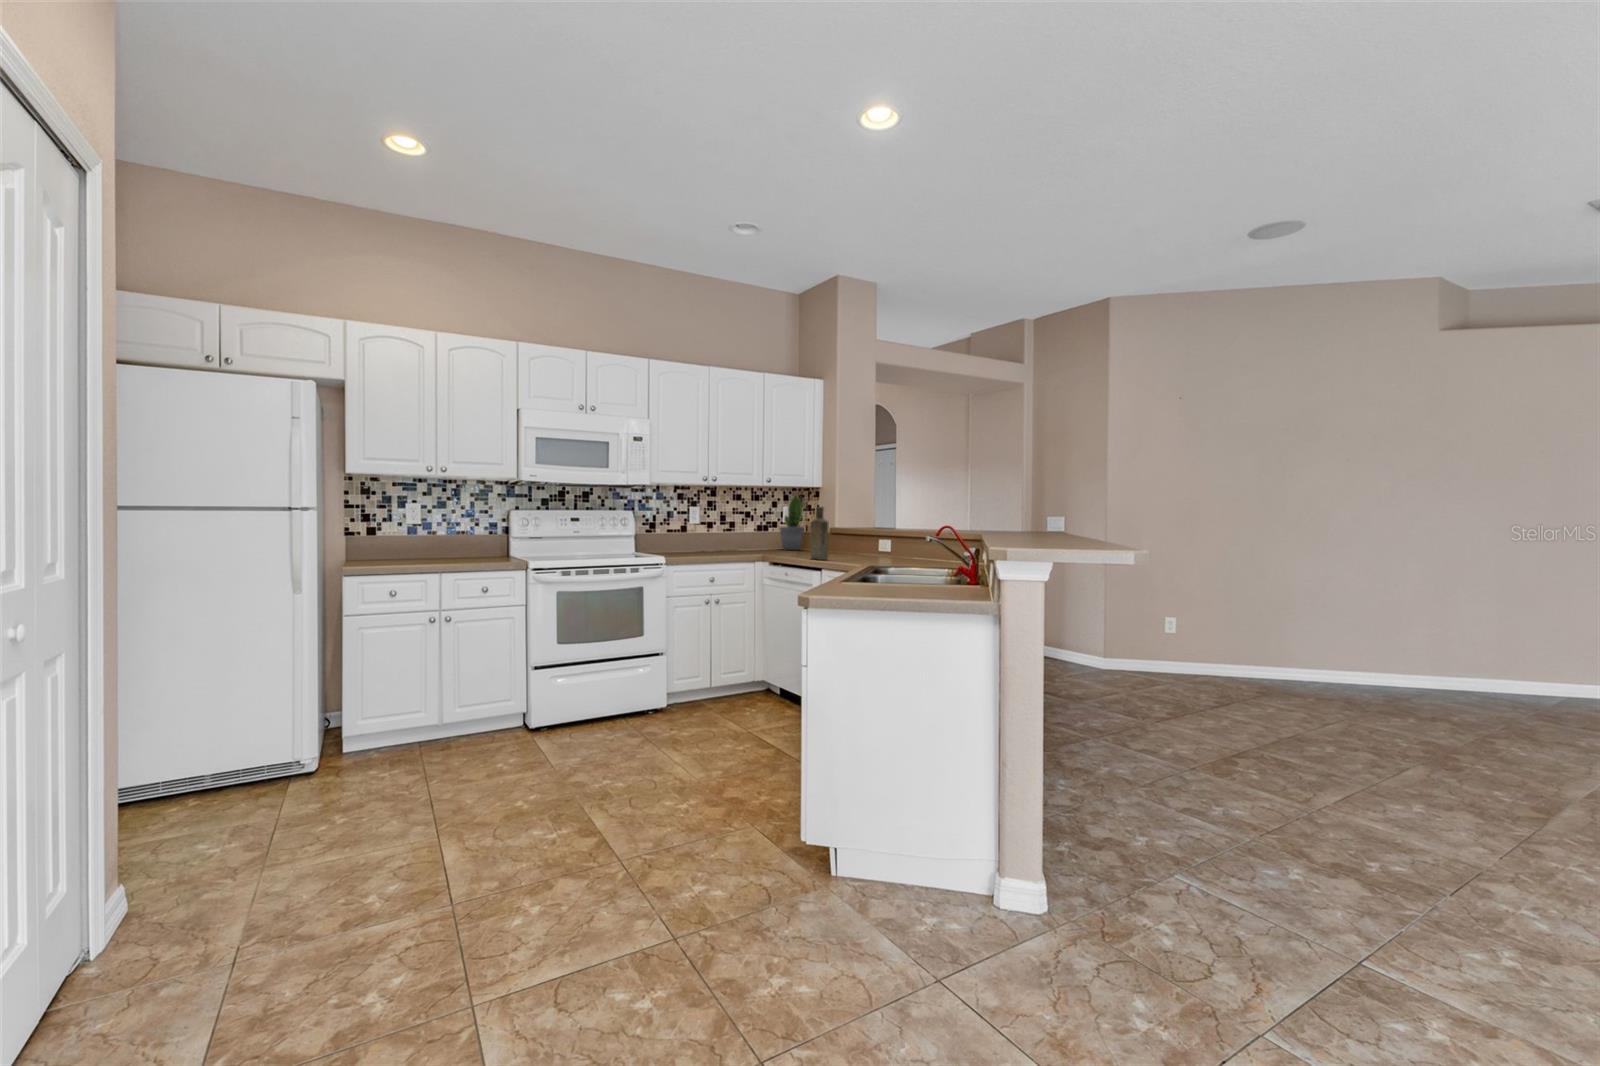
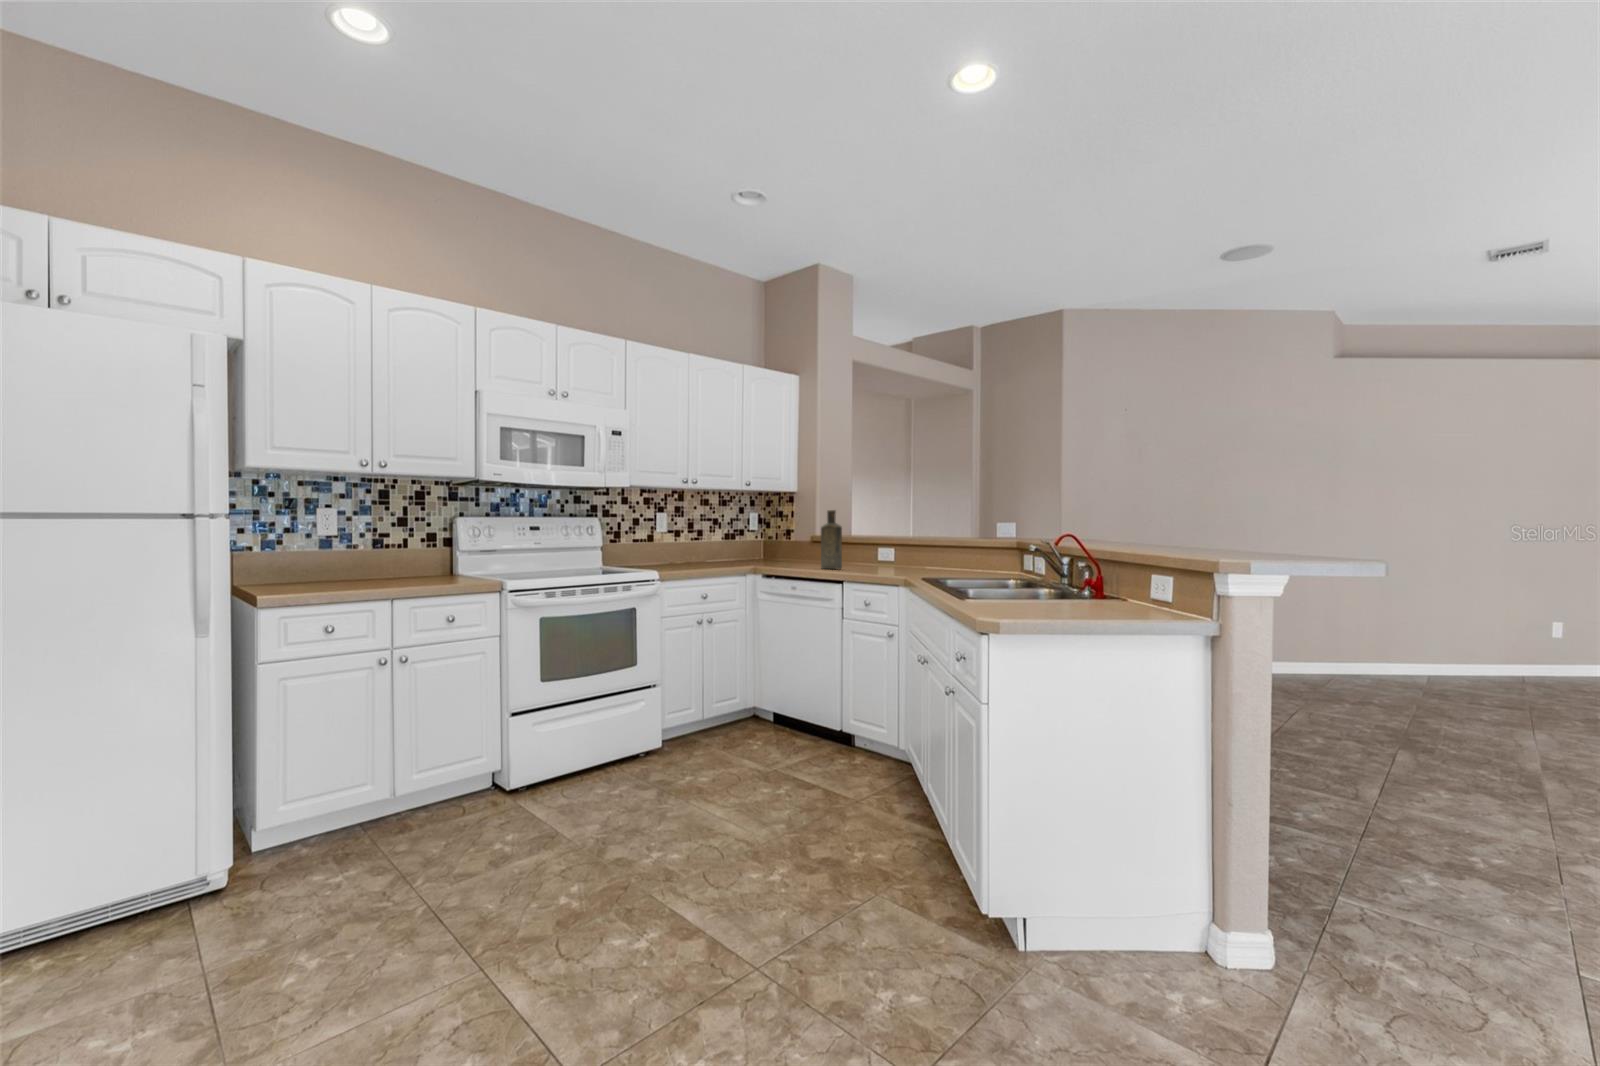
potted plant: present [780,495,803,550] -> none [748,497,777,561]

